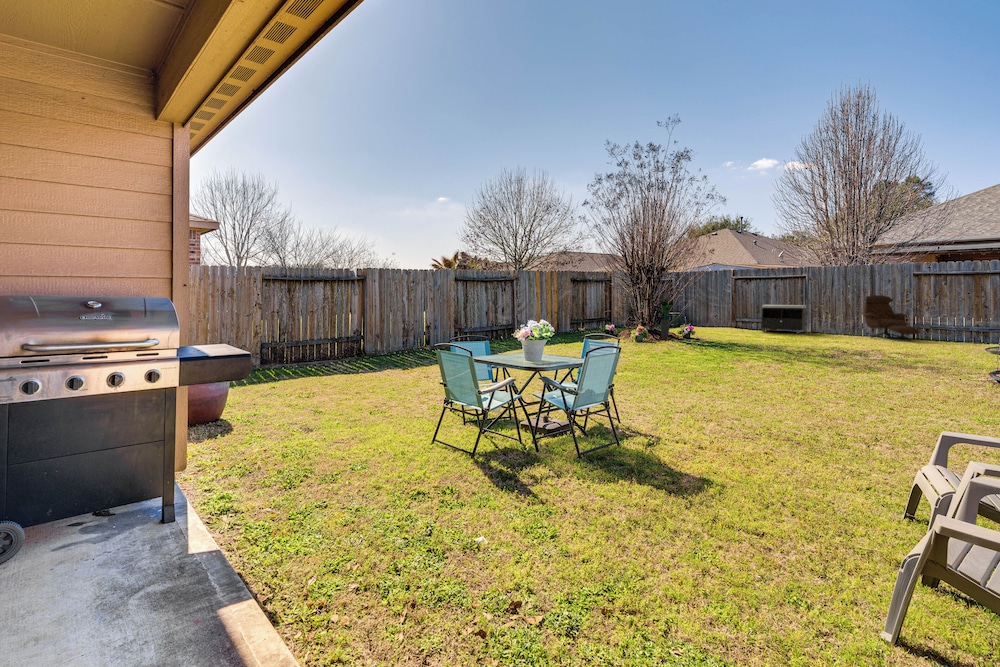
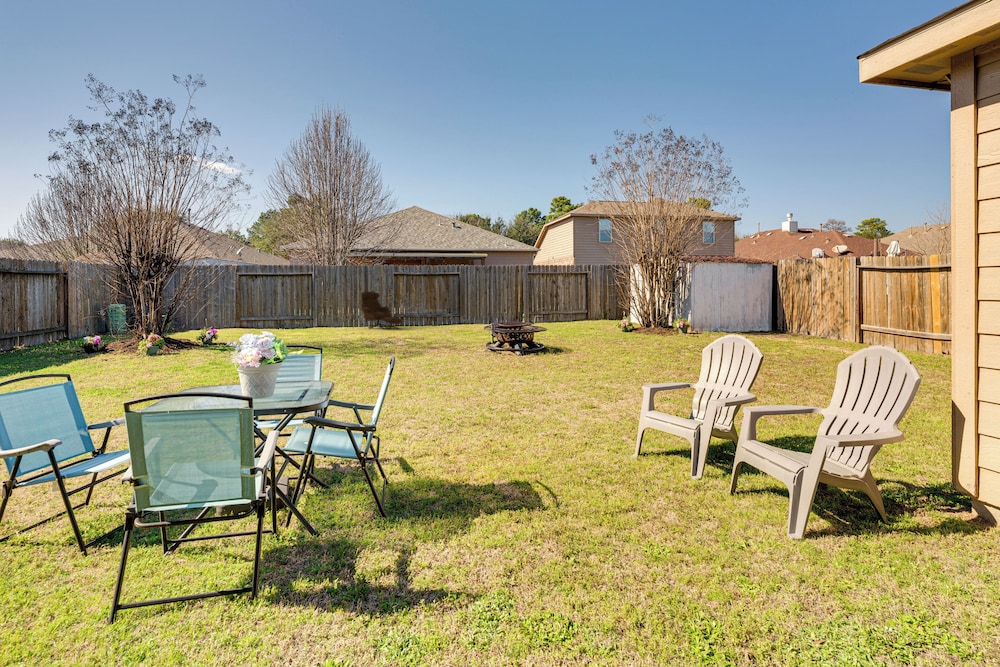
potted plant: present [661,298,674,339] -> none [163,296,191,349]
storage bench: present [761,305,806,333] -> none [274,302,314,331]

